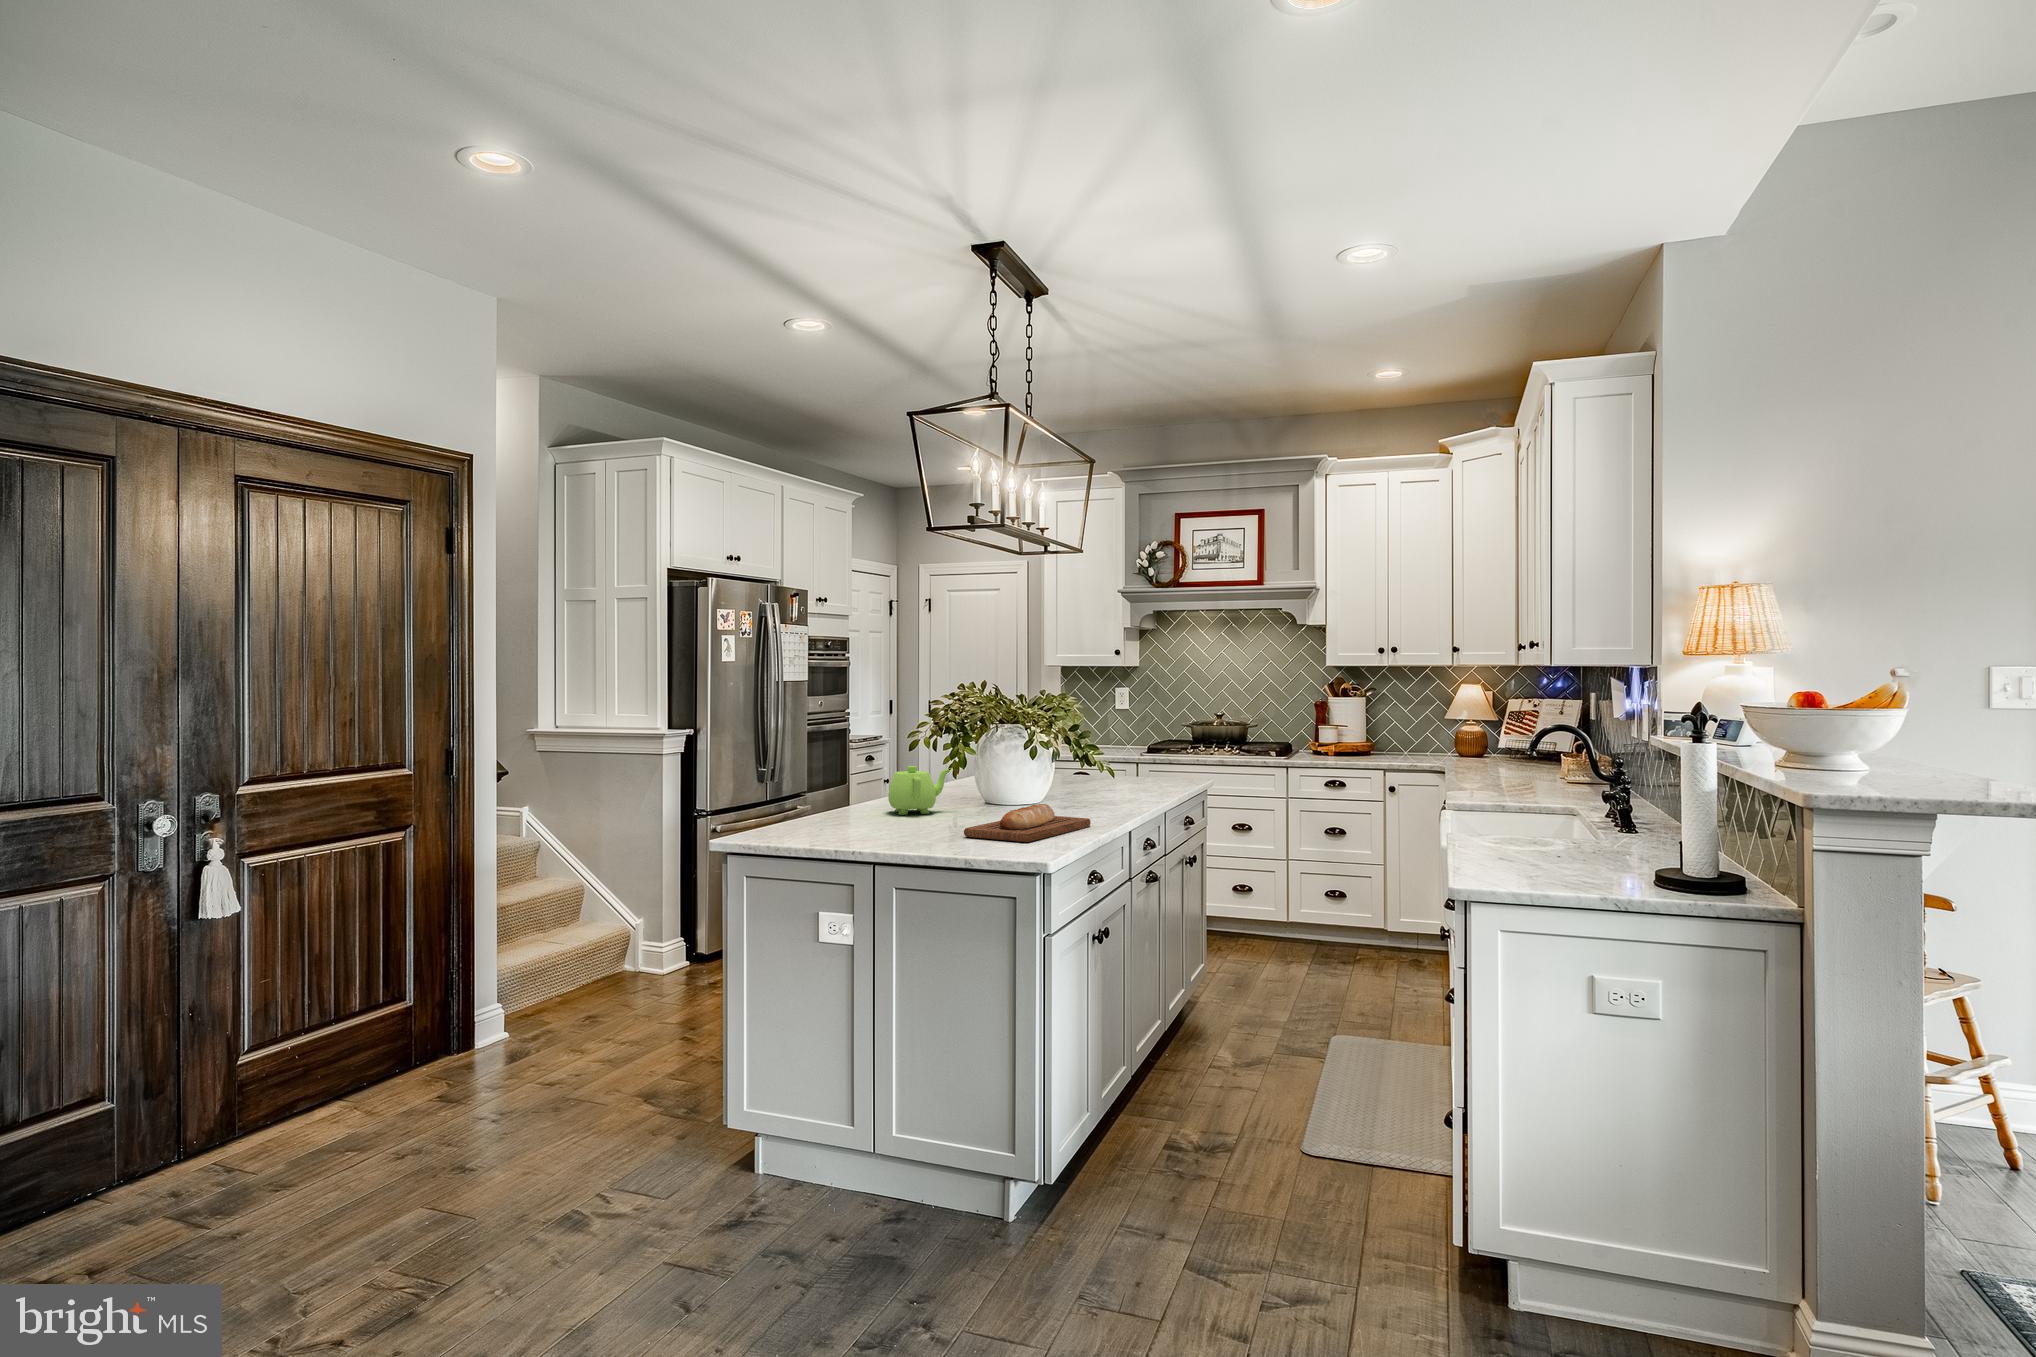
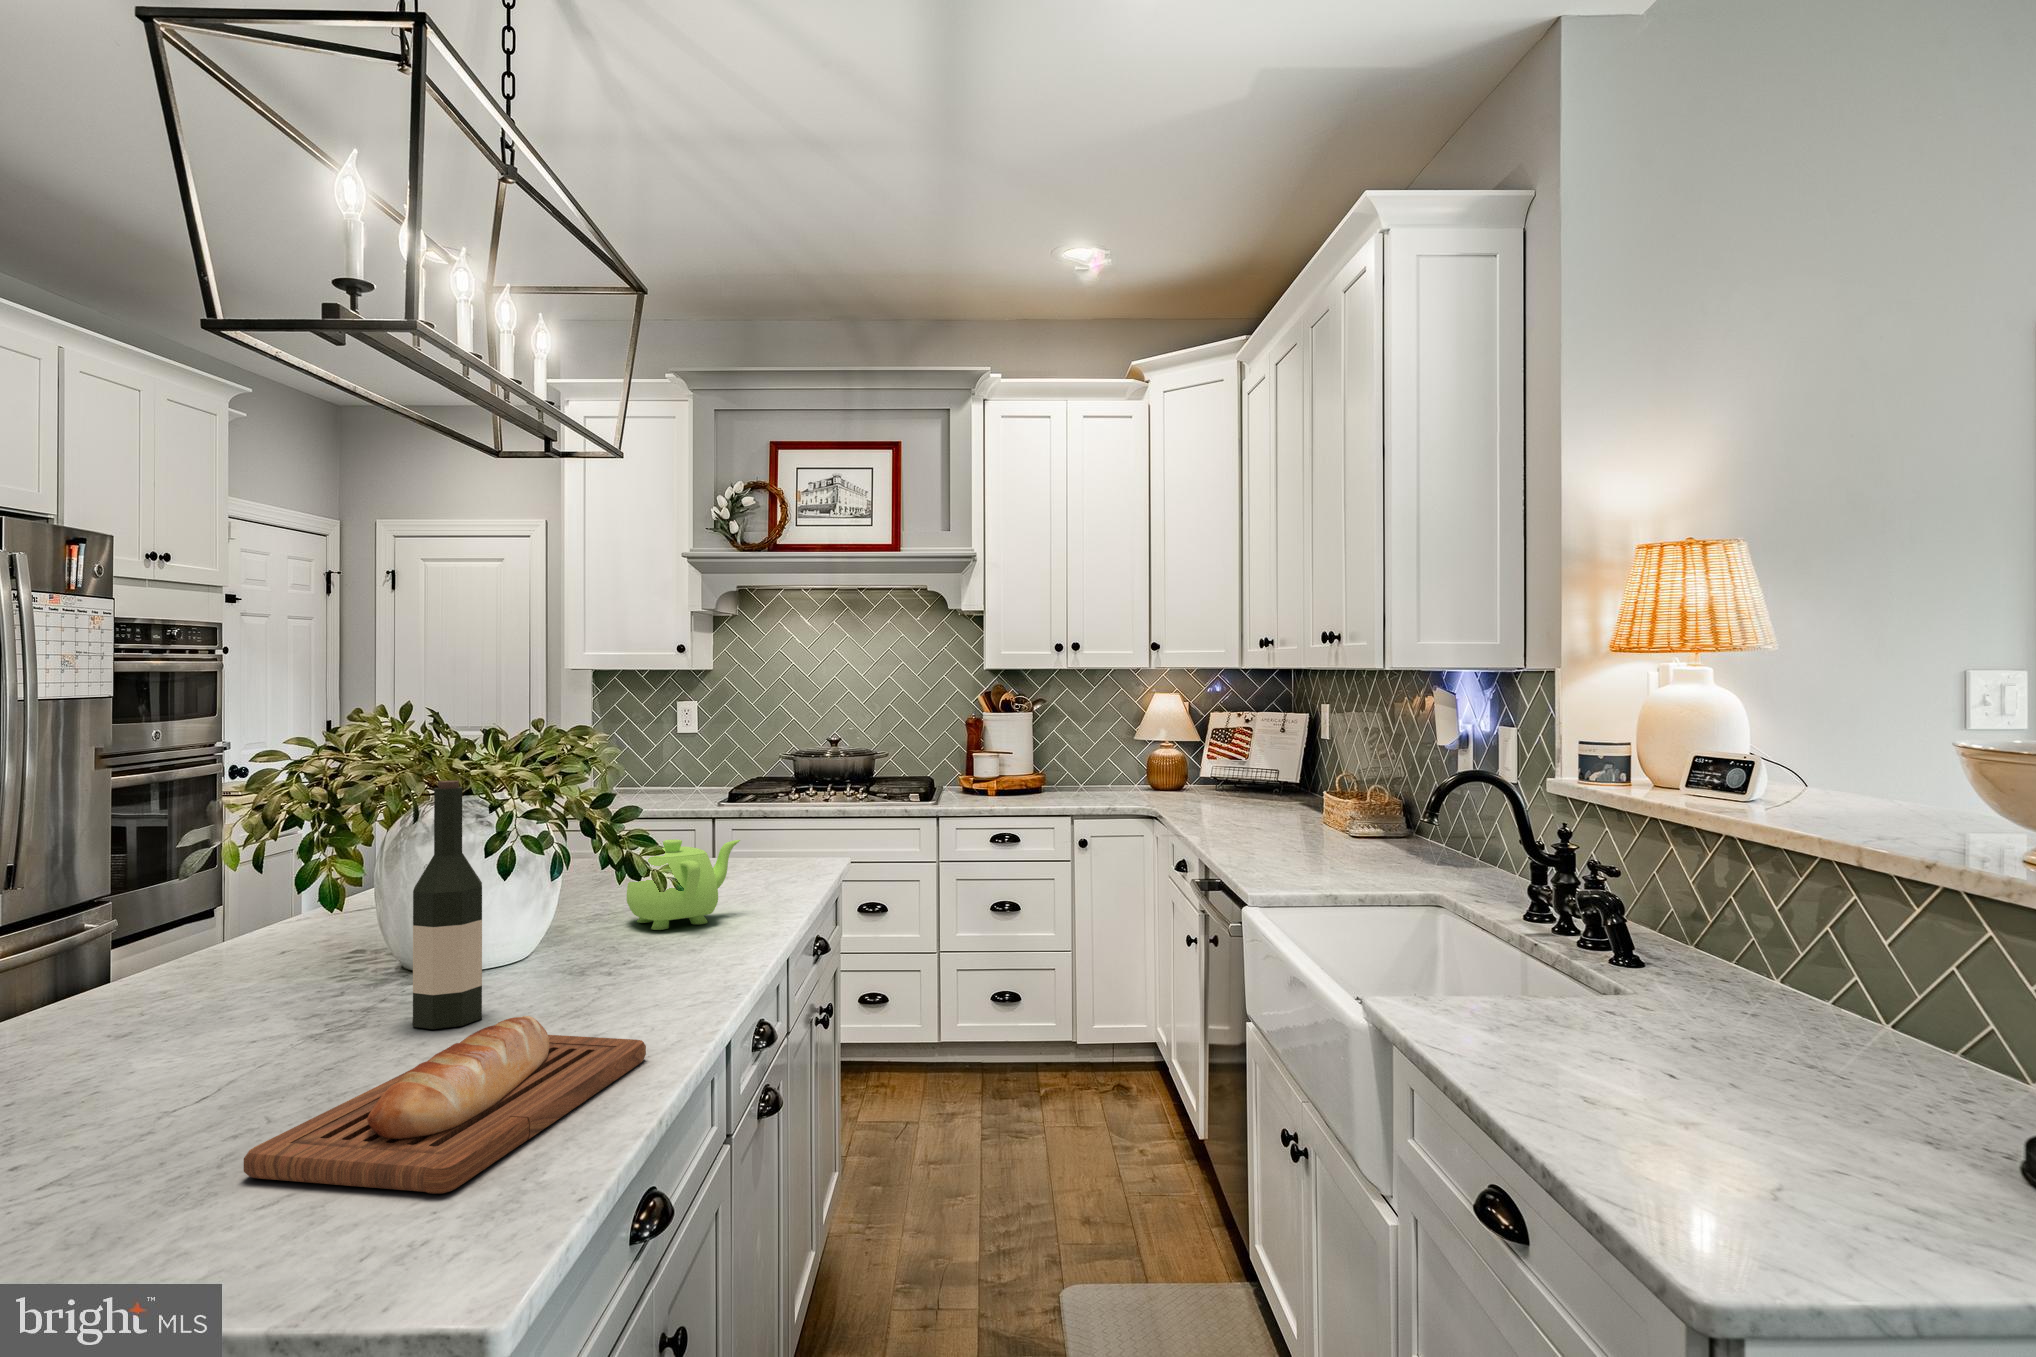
wine bottle: none [1000,716,1026,816] -> present [413,781,482,1029]
teapot: present [888,766,950,815] -> present [627,839,740,930]

